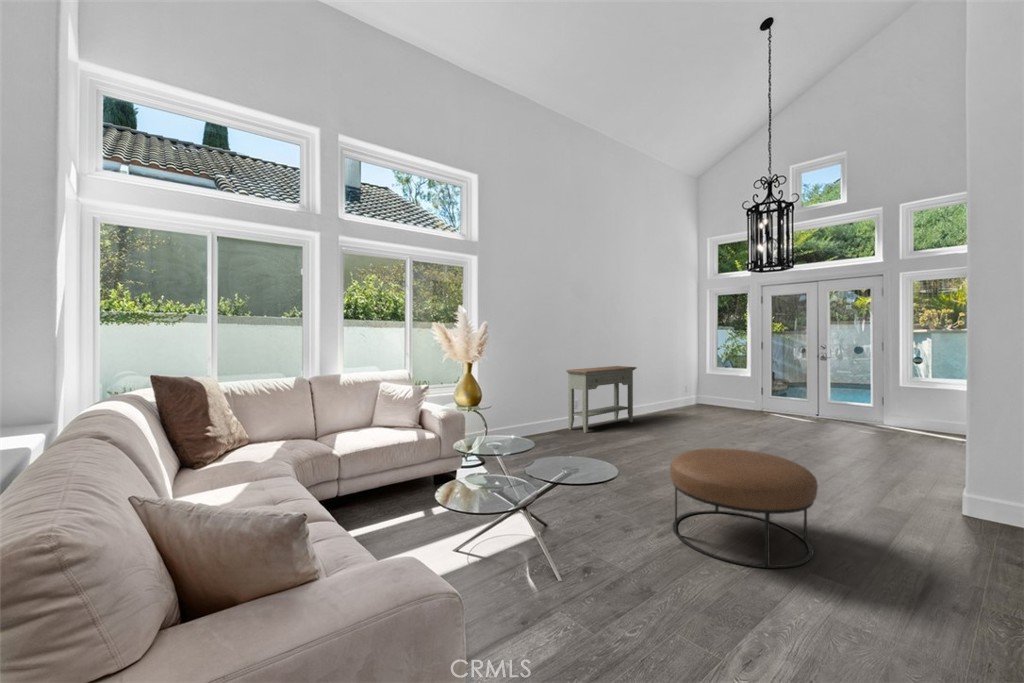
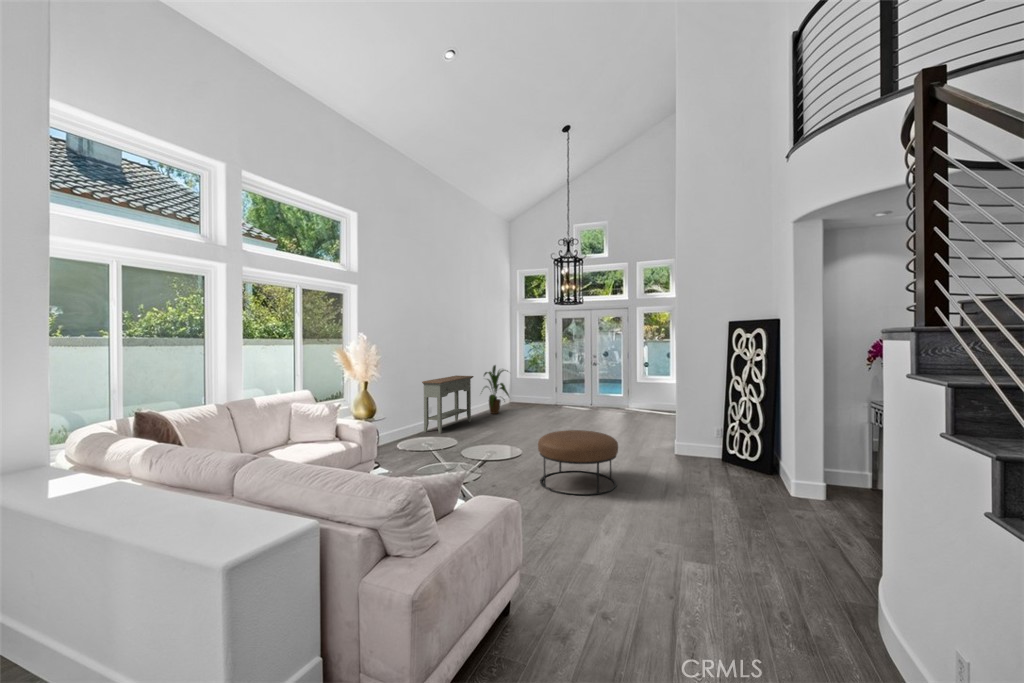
house plant: none [649,355,692,416] -> present [484,365,509,414]

